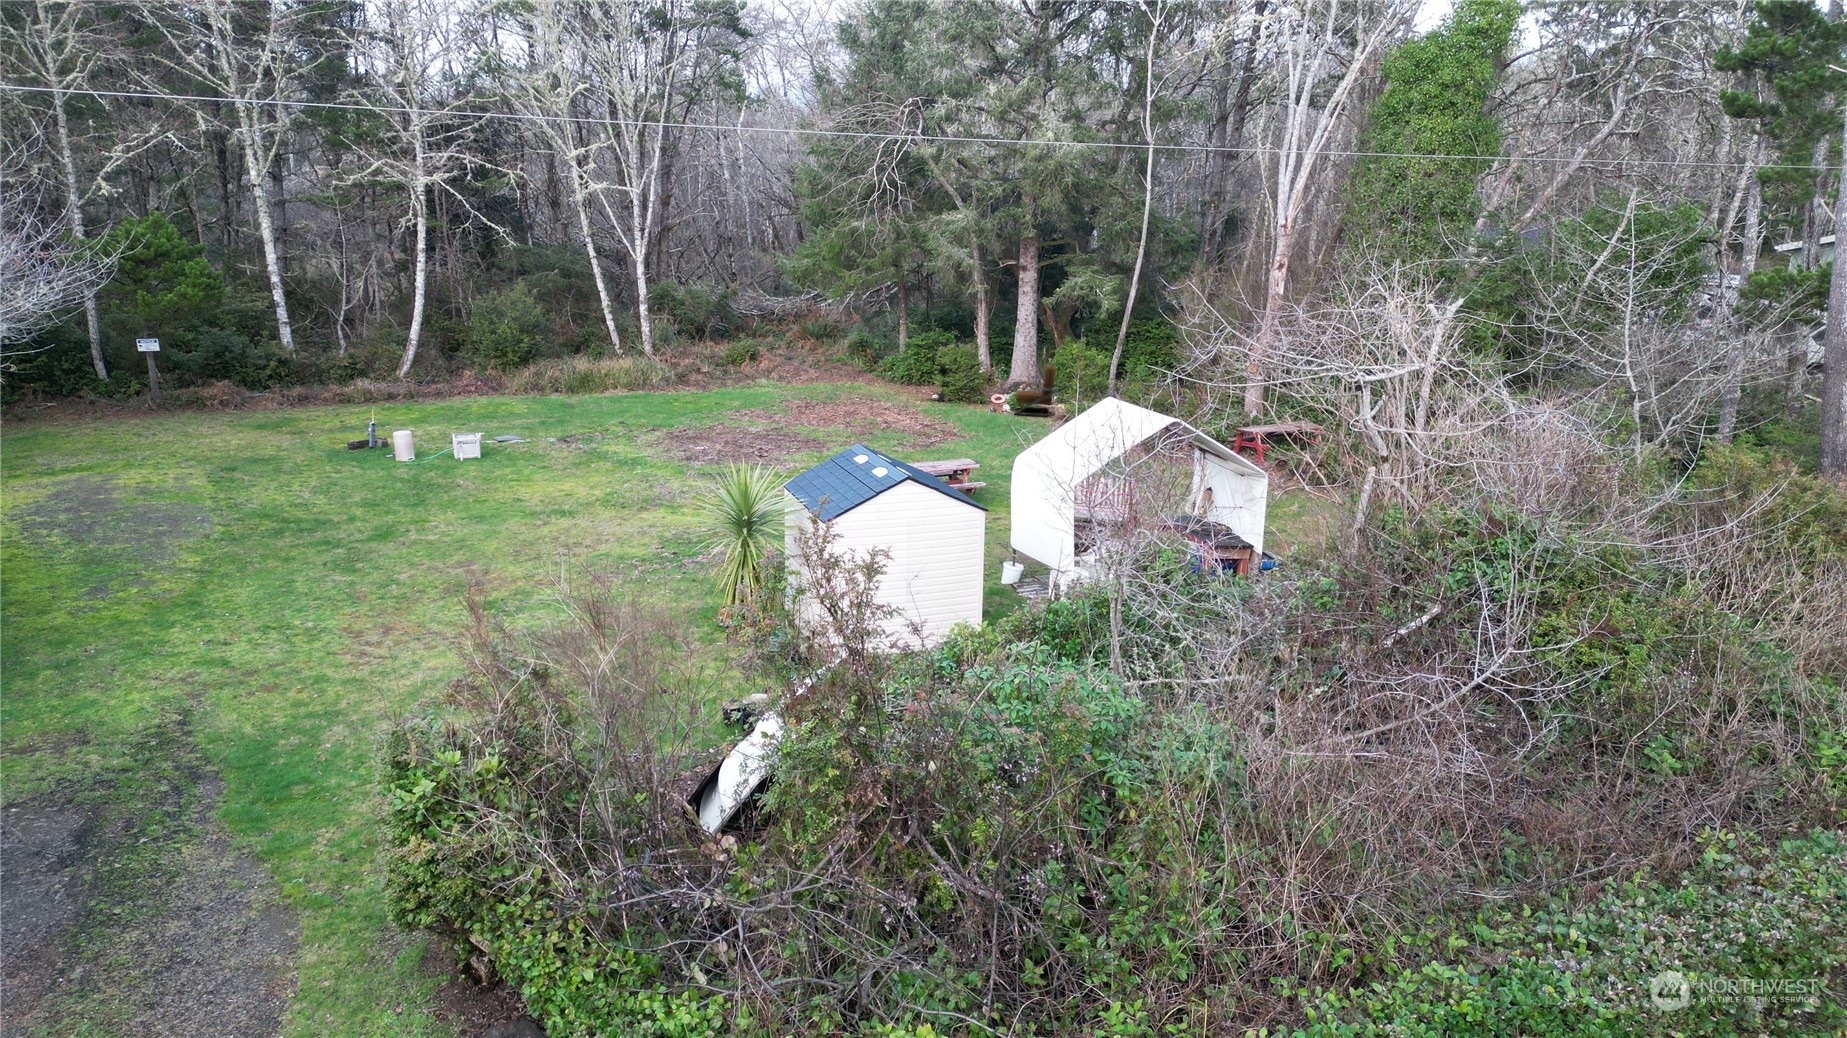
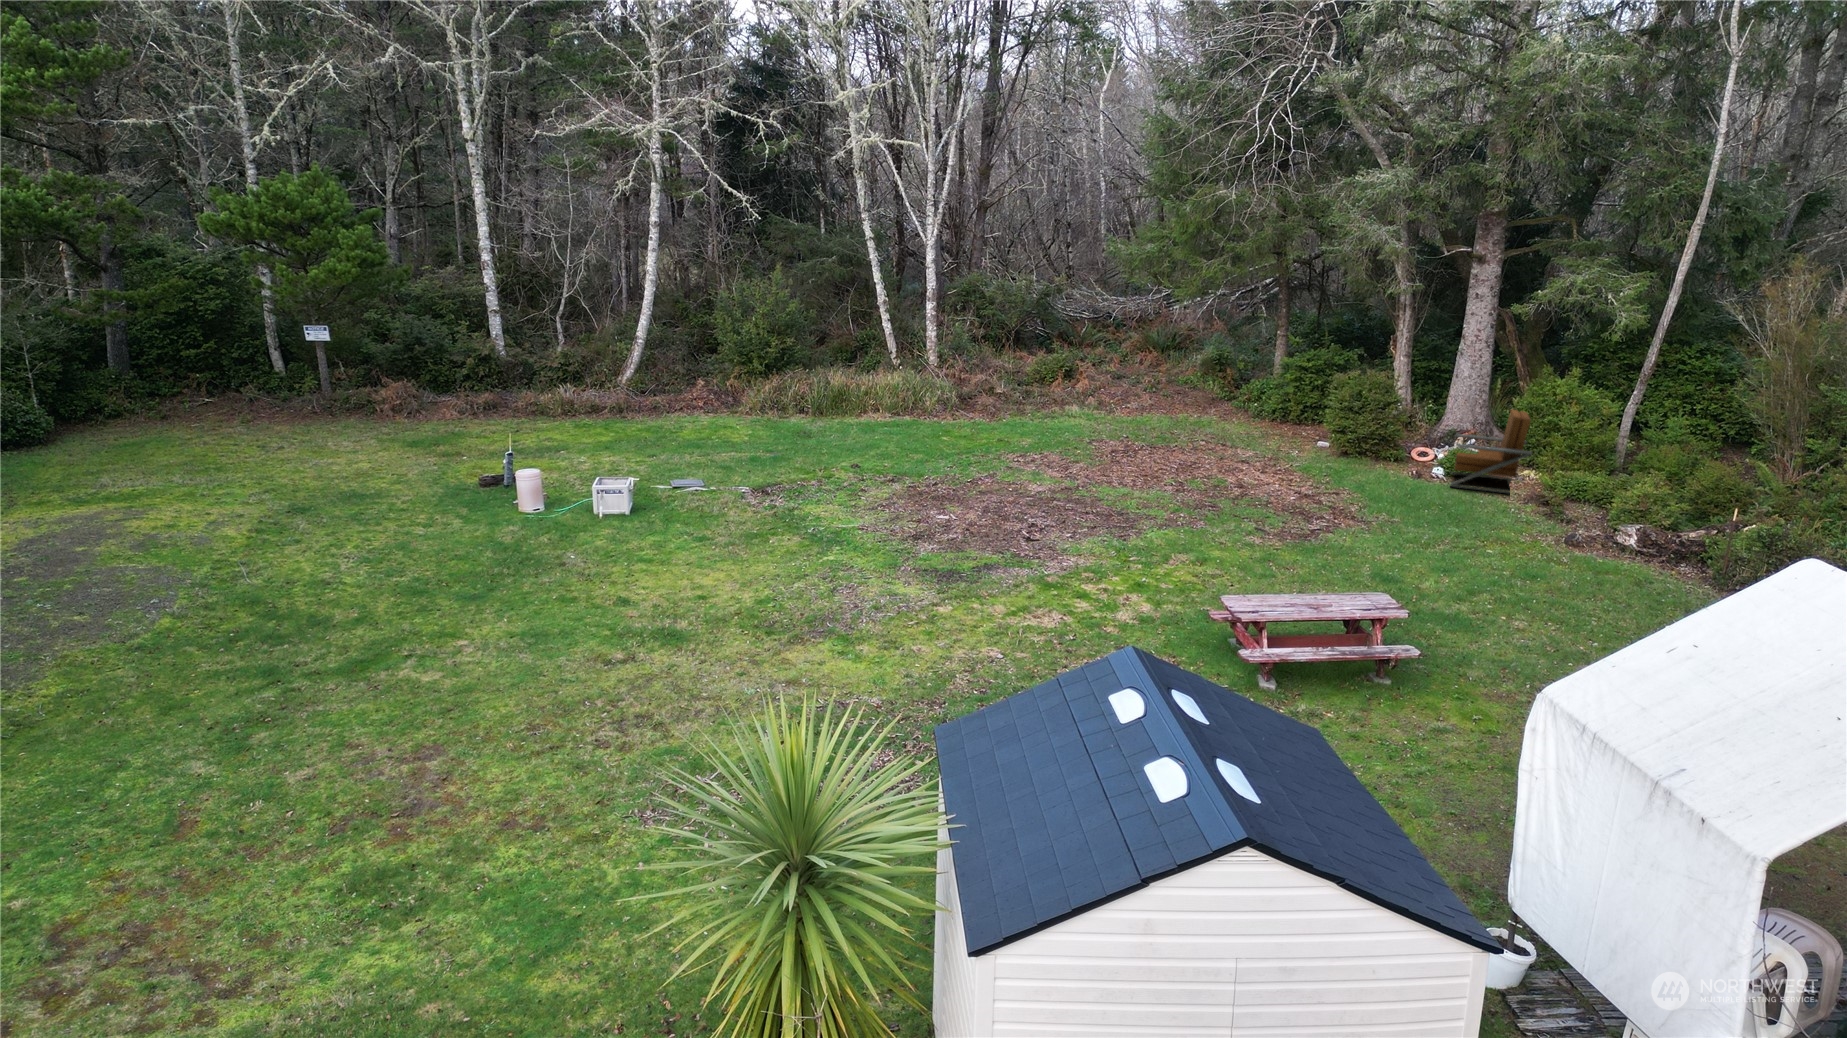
potted plant: present [936,362,949,401] -> none [1322,395,1351,456]

